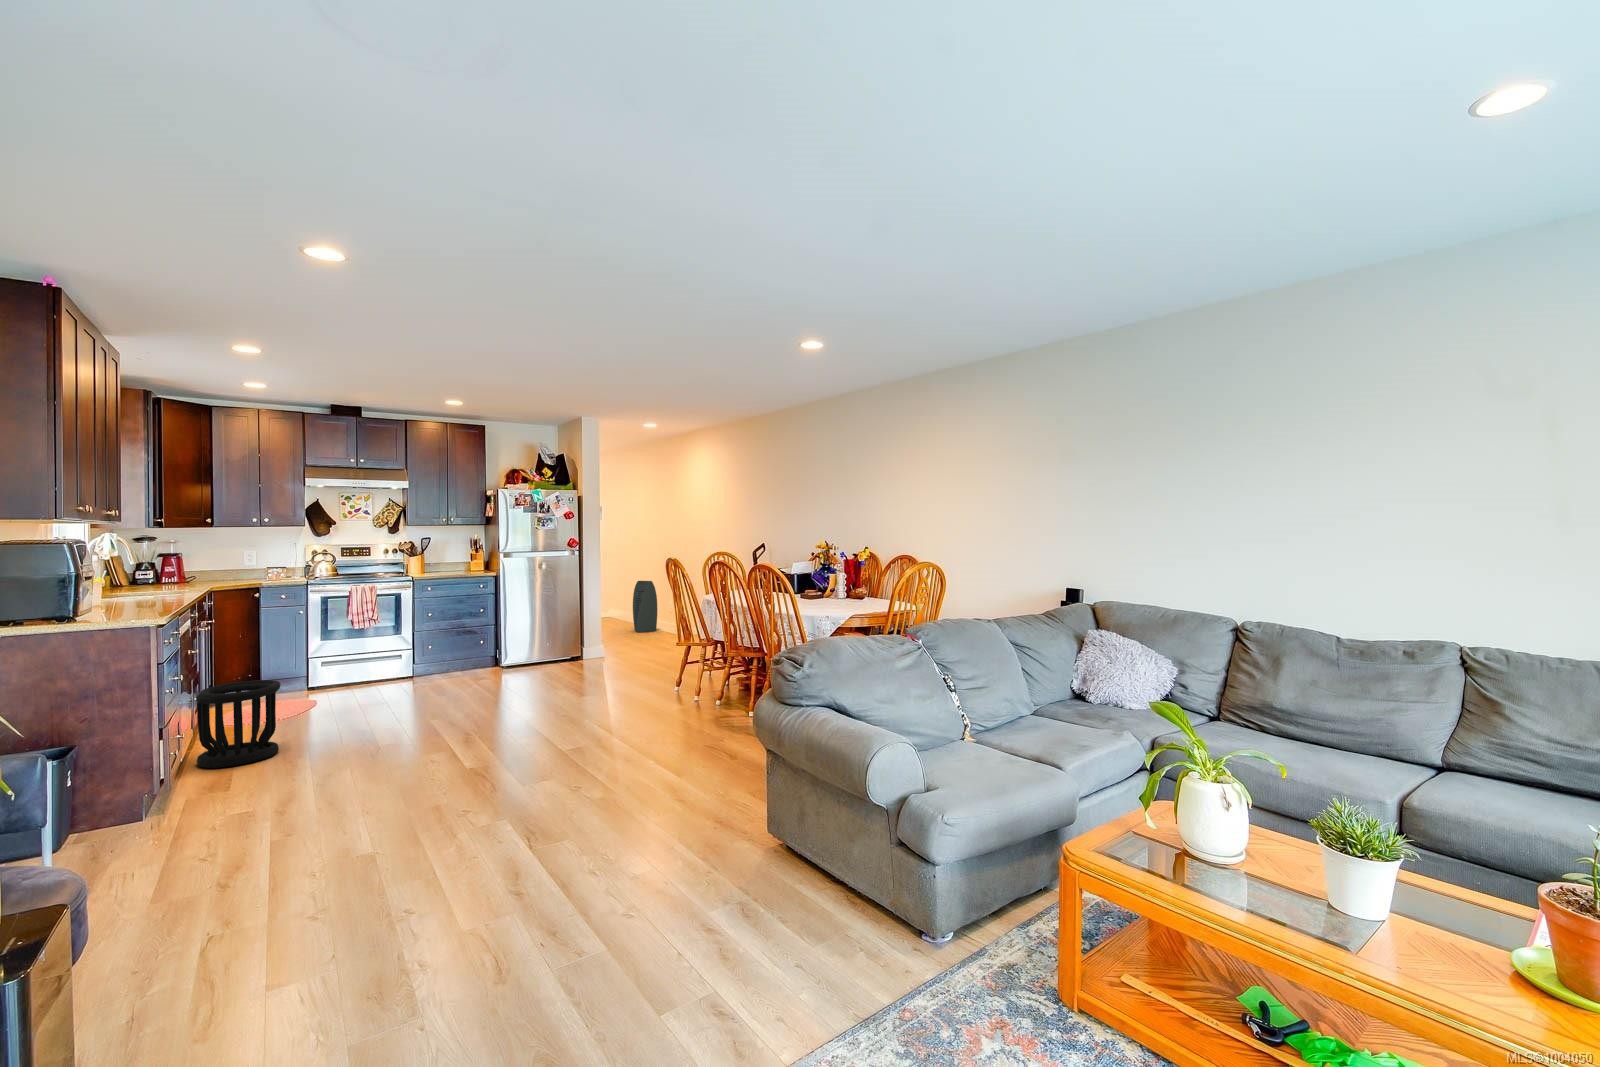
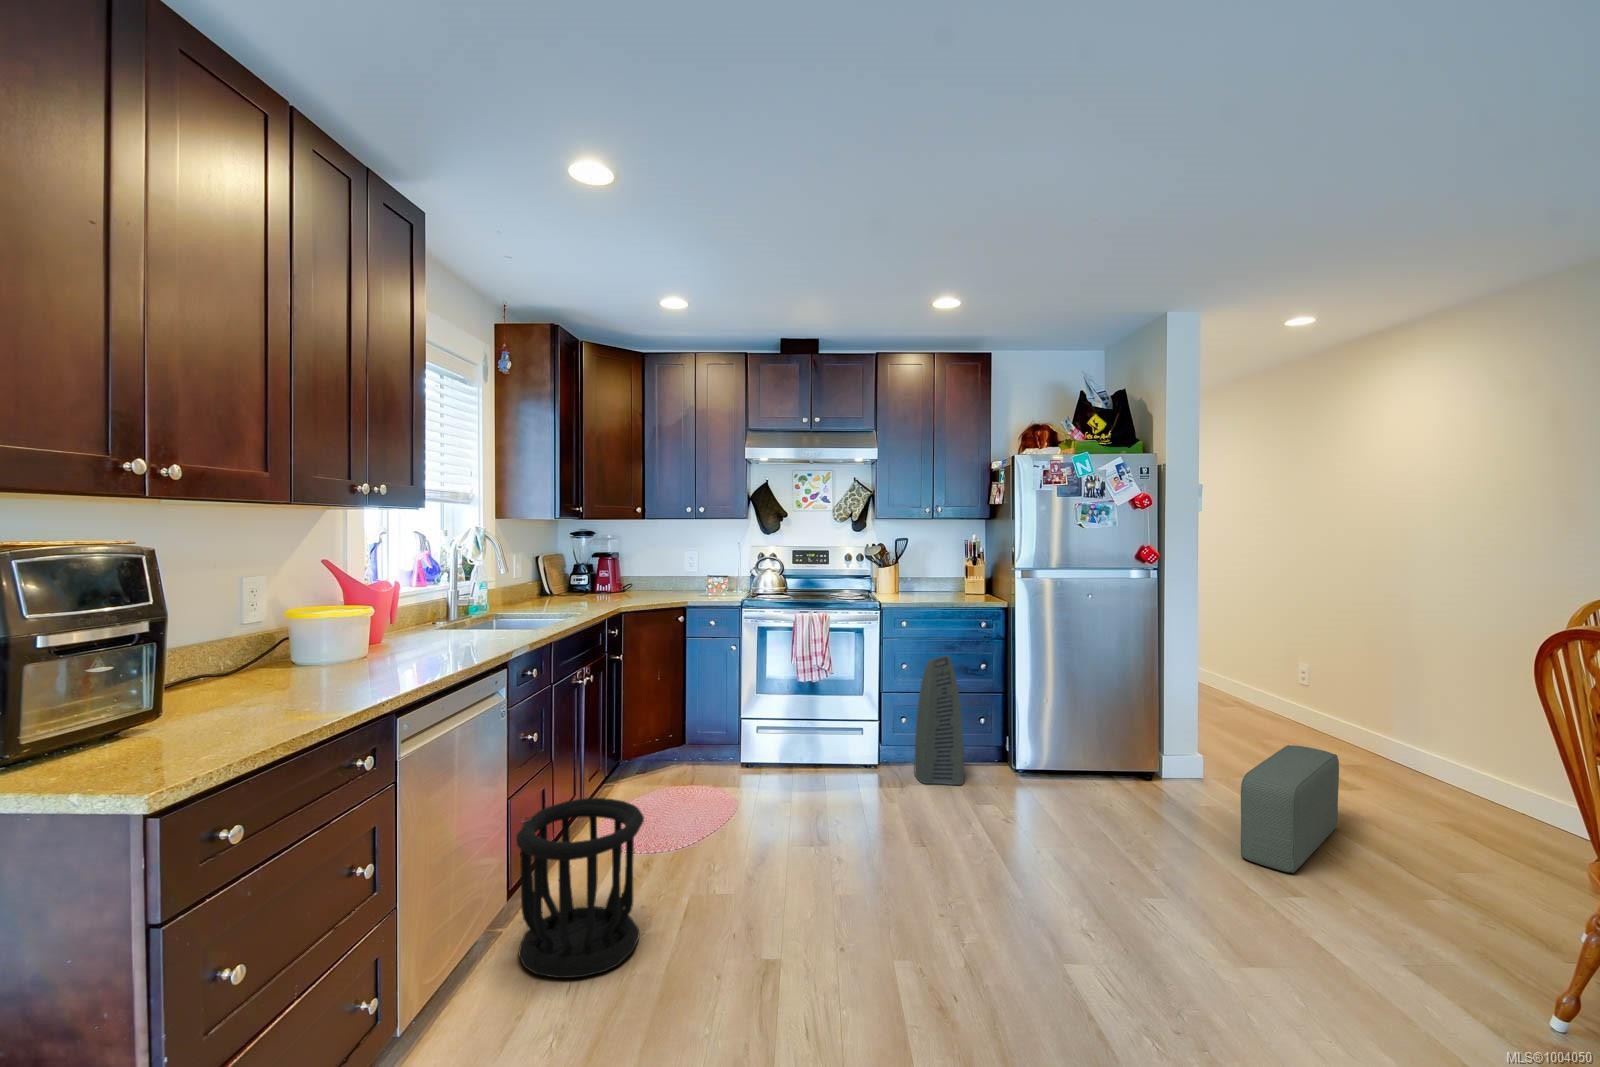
air purifier: present [633,581,657,632] -> present [914,655,964,785]
pouf: none [607,629,655,678] -> present [1241,745,1339,873]

